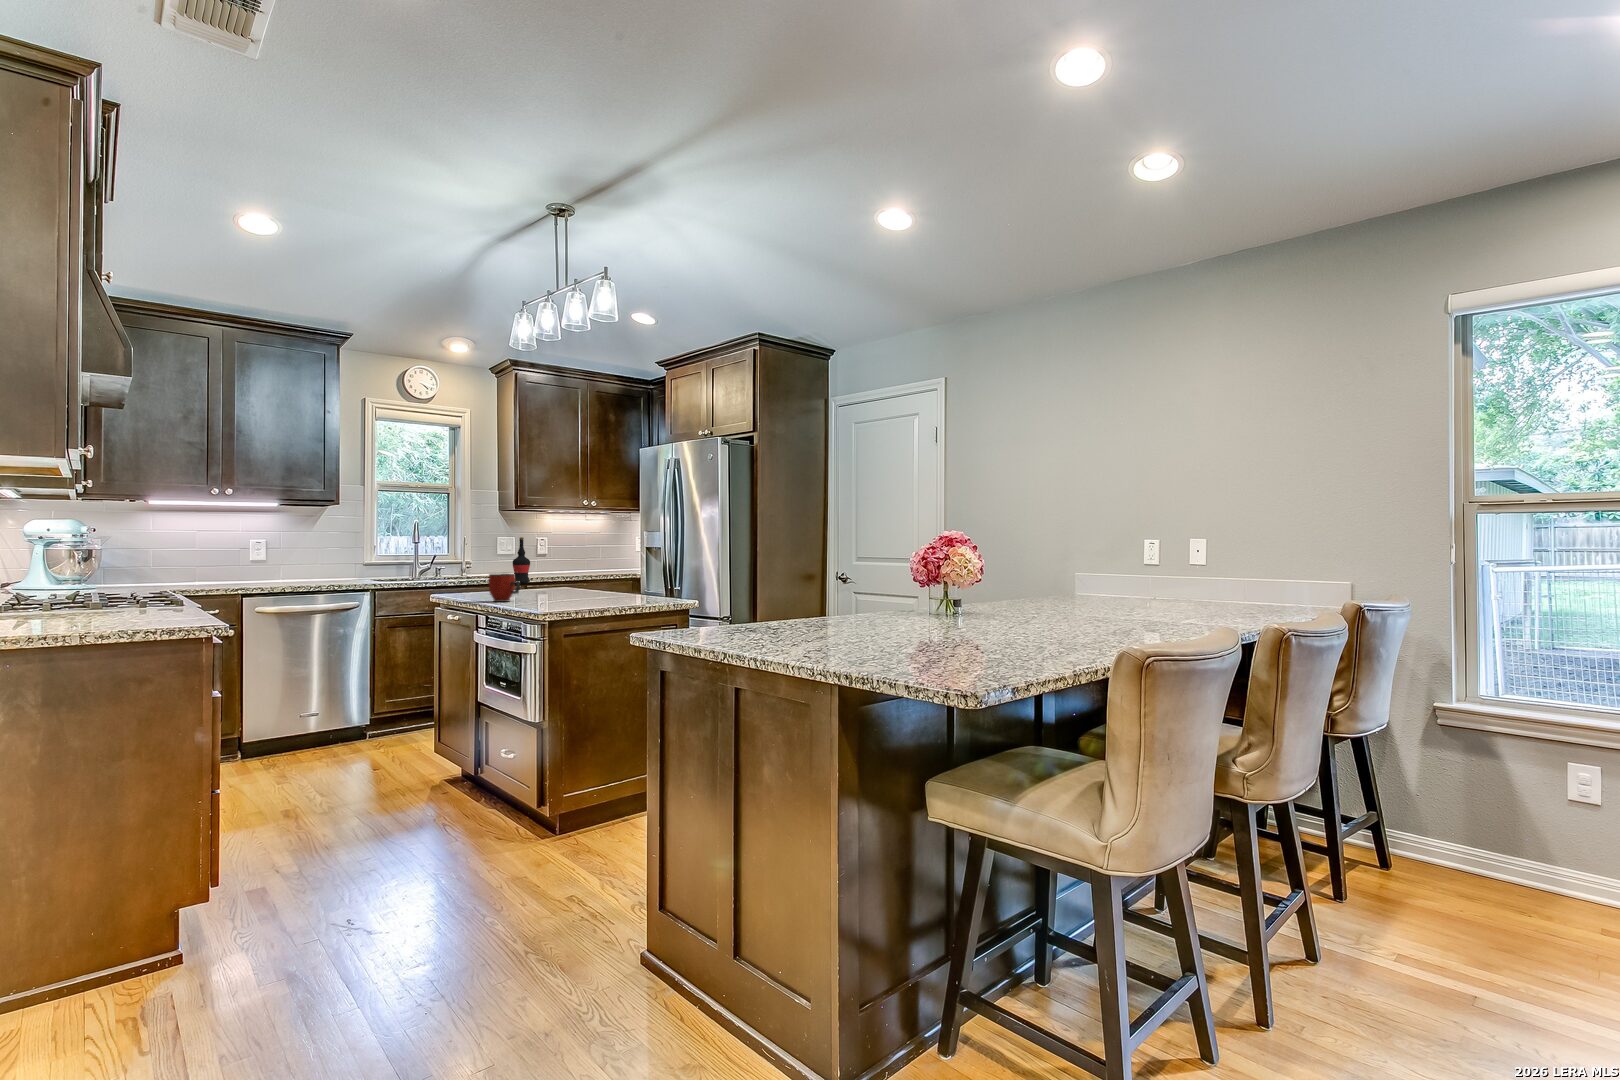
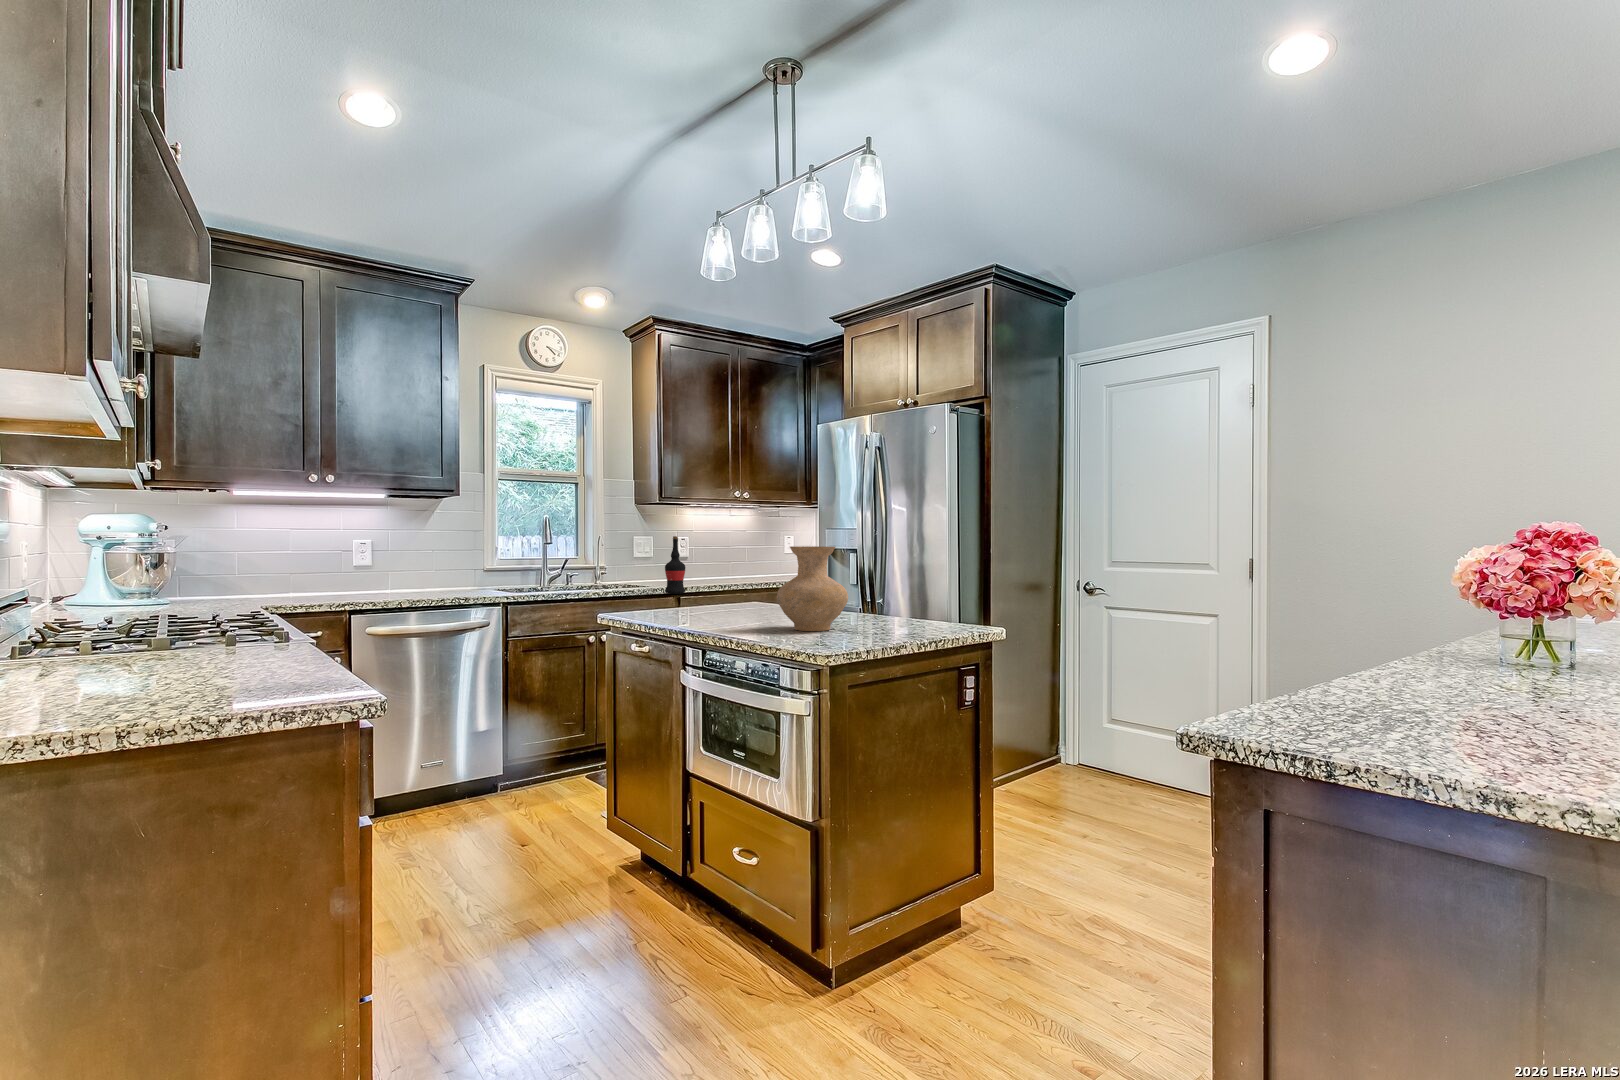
vase: none [539,545,591,603] -> present [777,546,848,631]
mug: present [488,573,521,602] -> none [701,587,747,628]

